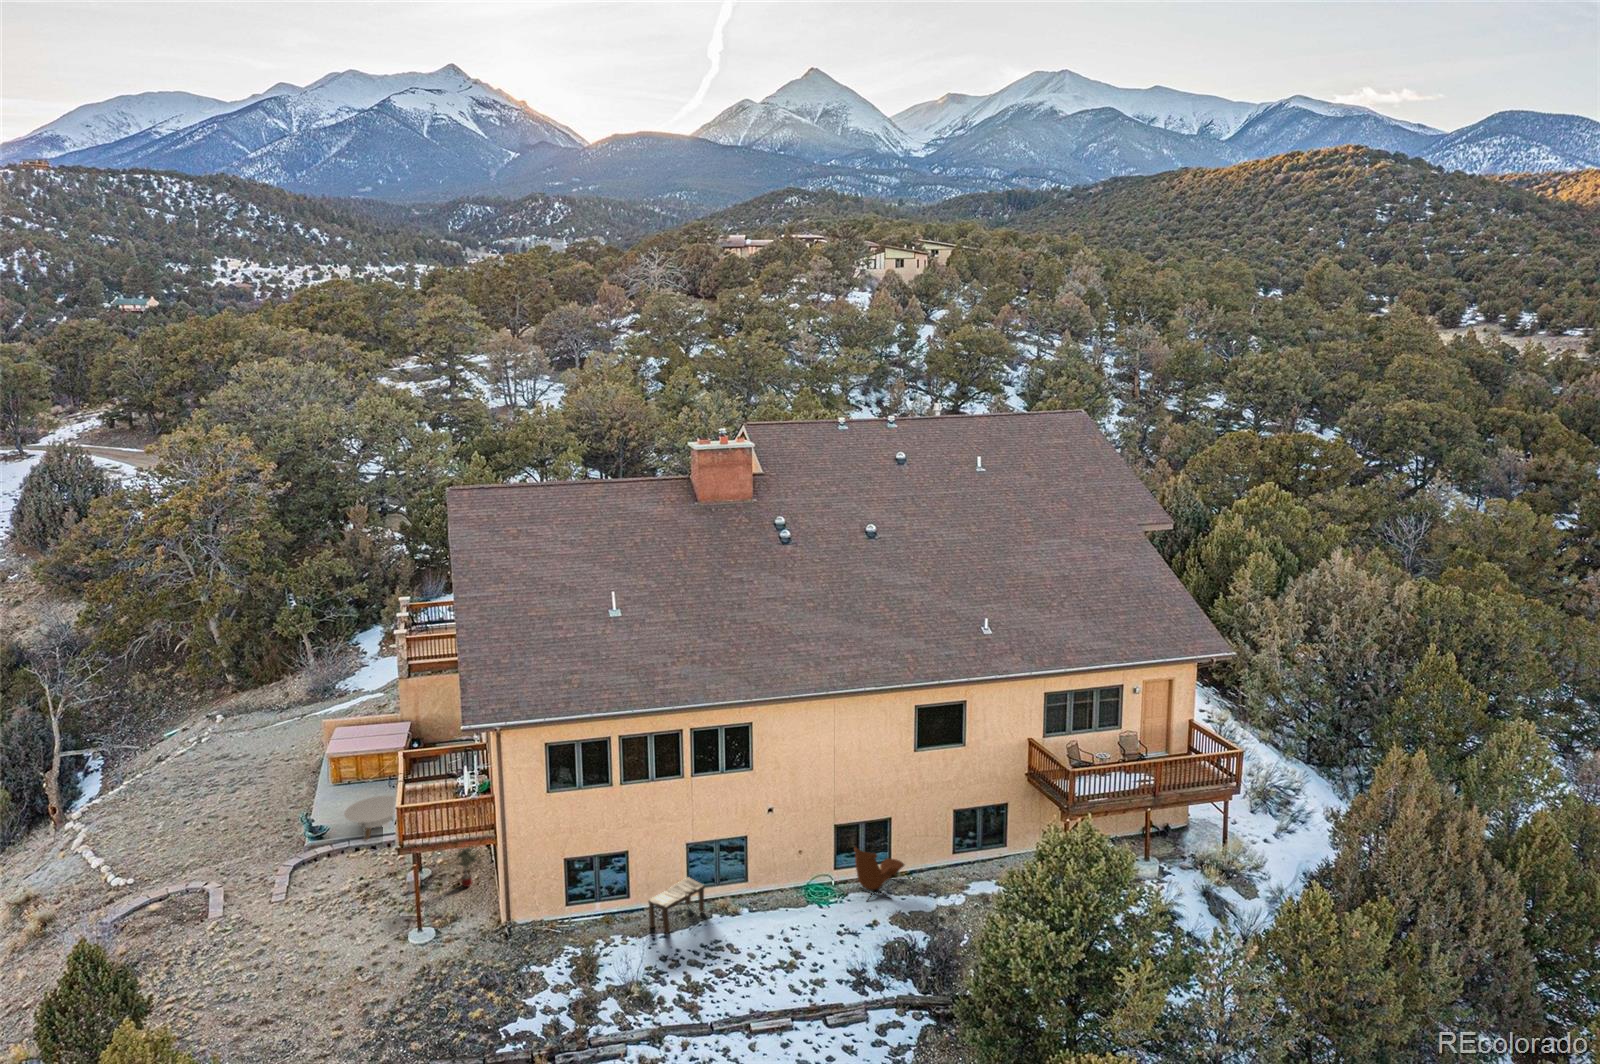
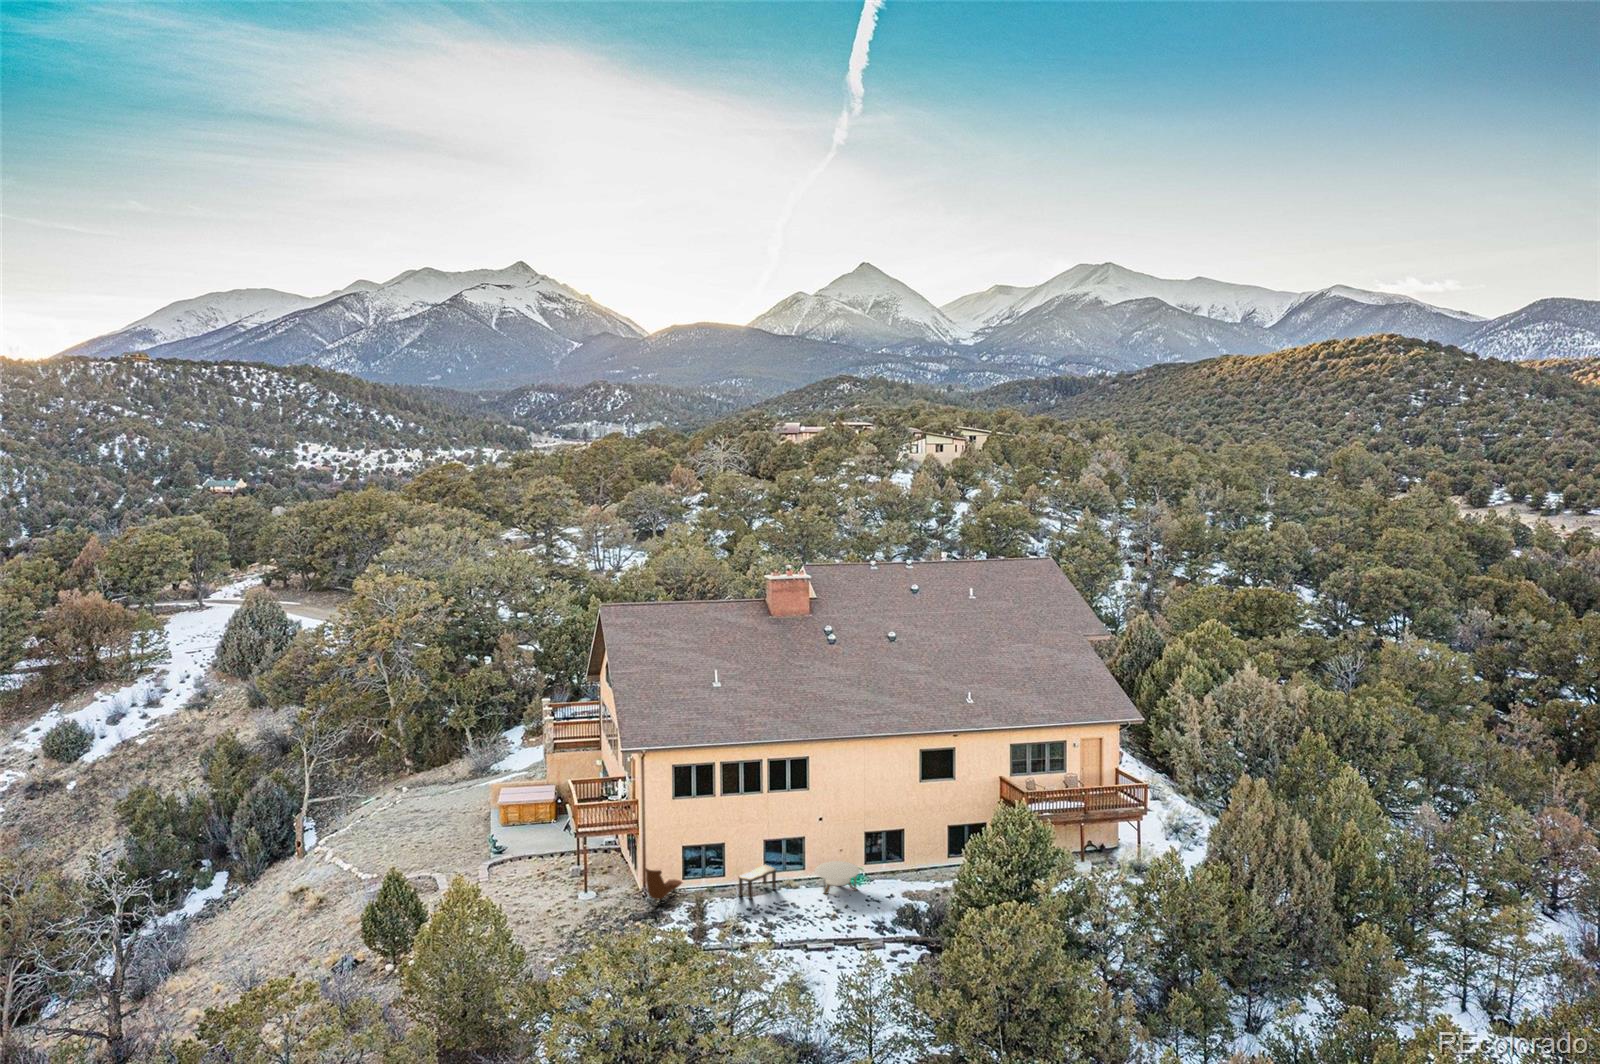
round table: present [344,796,395,841] -> present [815,861,860,894]
potted tree: present [457,845,481,887] -> none [607,839,626,873]
lounge chair: present [854,847,904,898] -> present [645,868,682,905]

